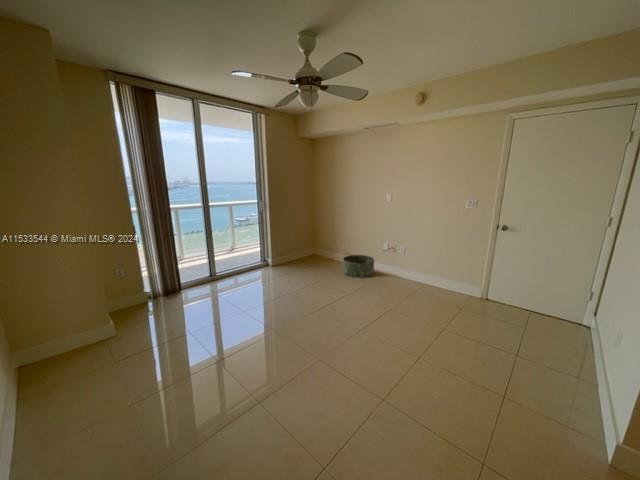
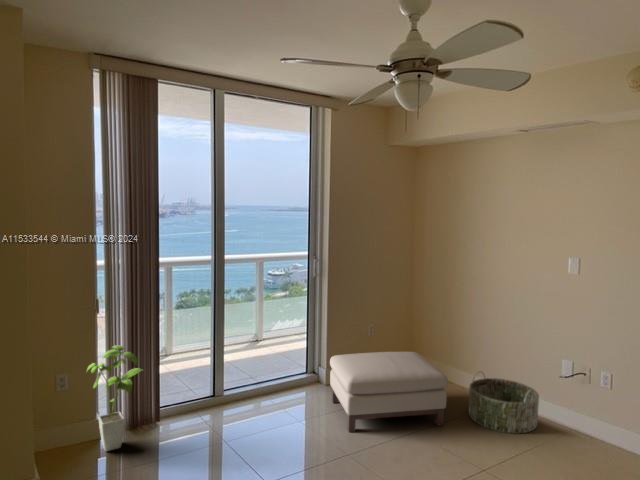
ottoman: none [274,246,333,286] -> present [330,352,448,432]
house plant: none [134,251,170,308] -> present [87,345,142,451]

